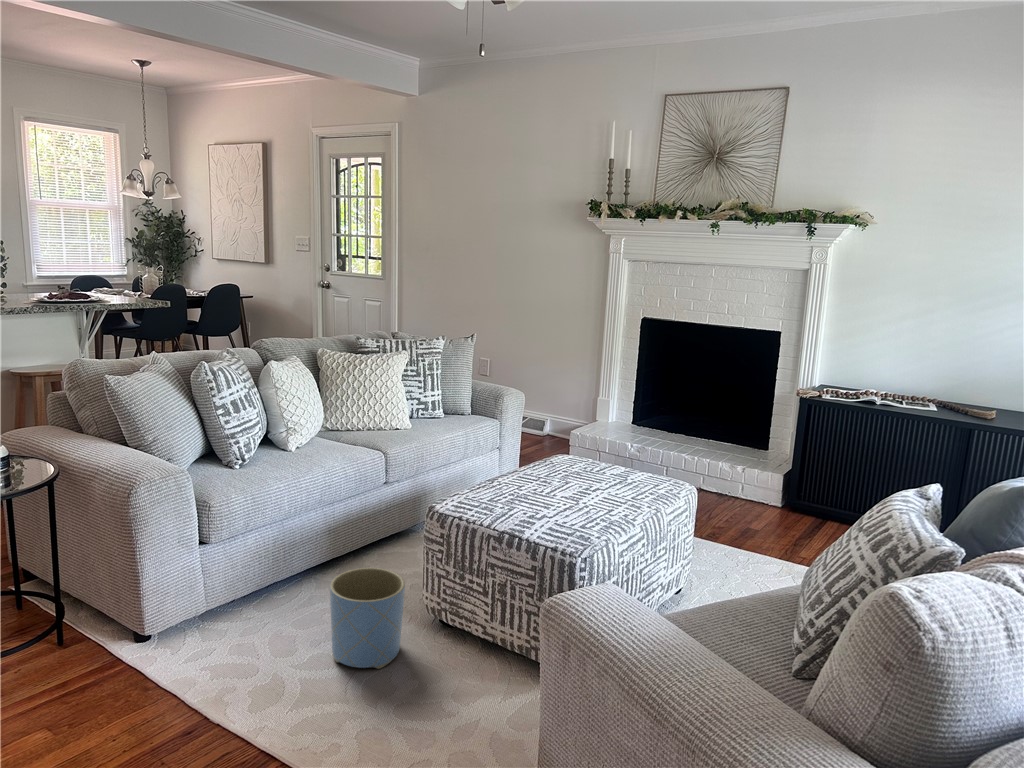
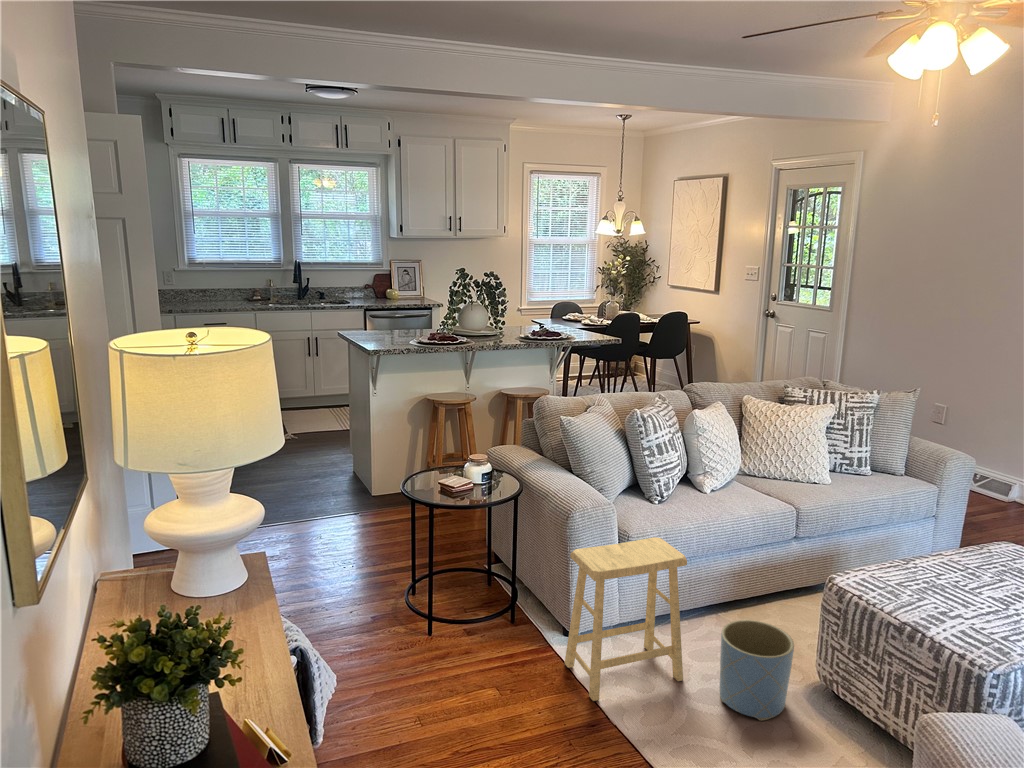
footstool: none [138,500,290,708] -> present [565,537,687,701]

